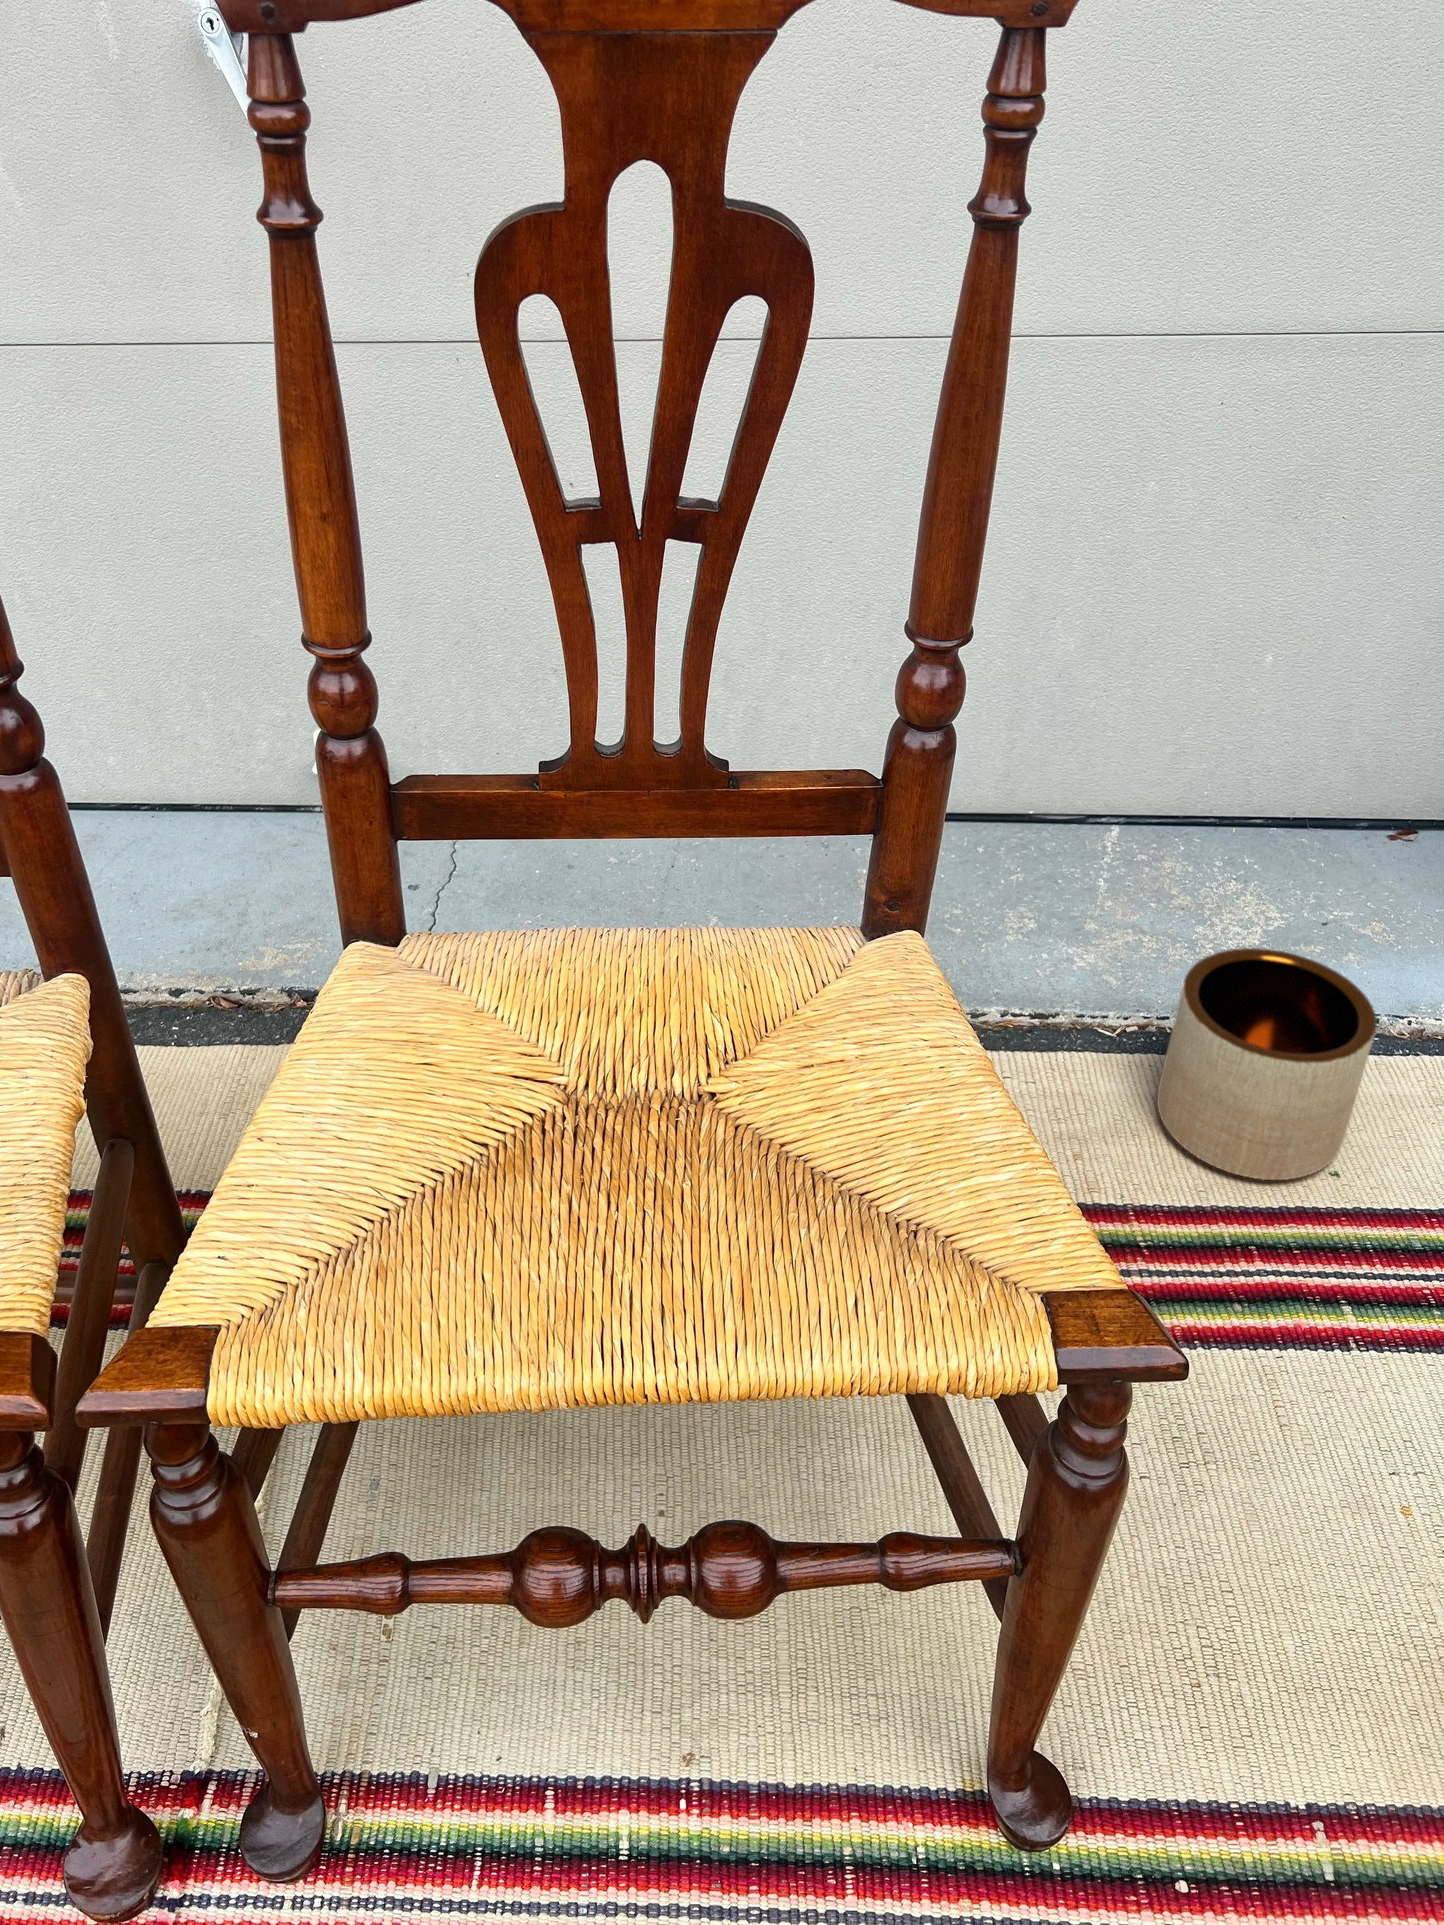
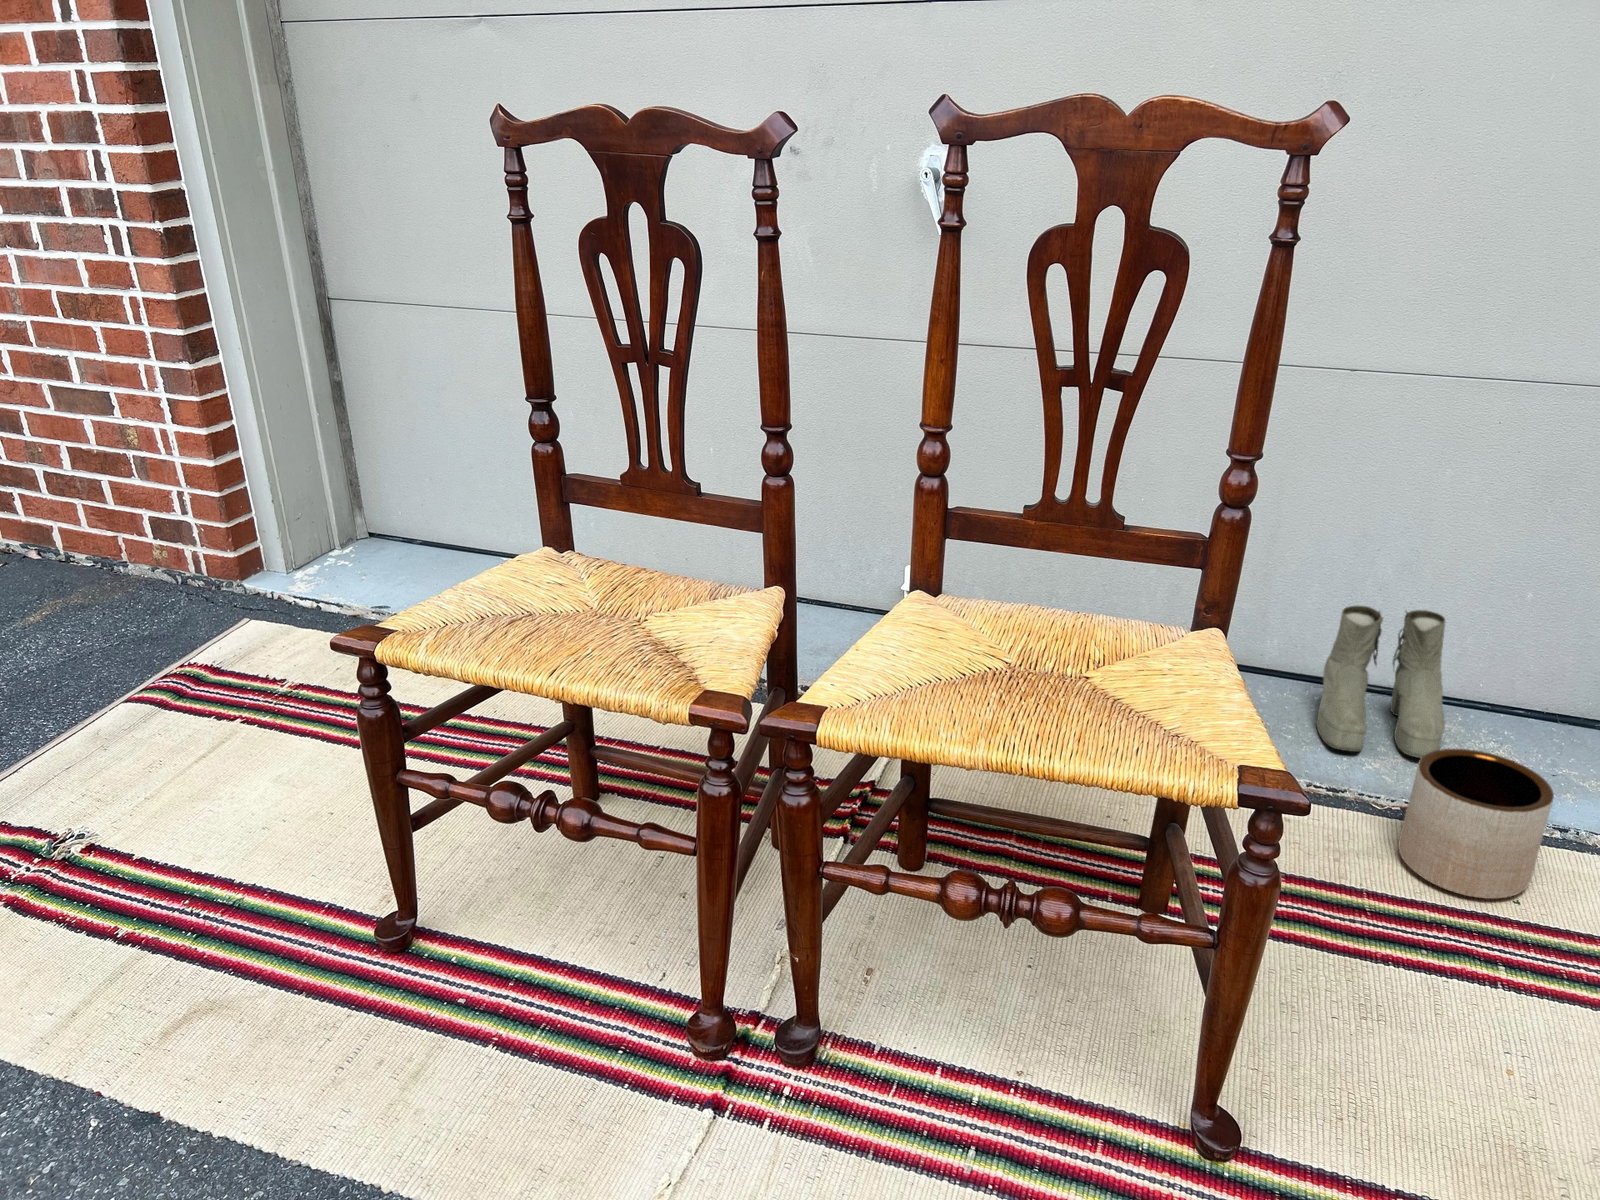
boots: none [995,703,1175,942] -> present [1316,606,1445,758]

